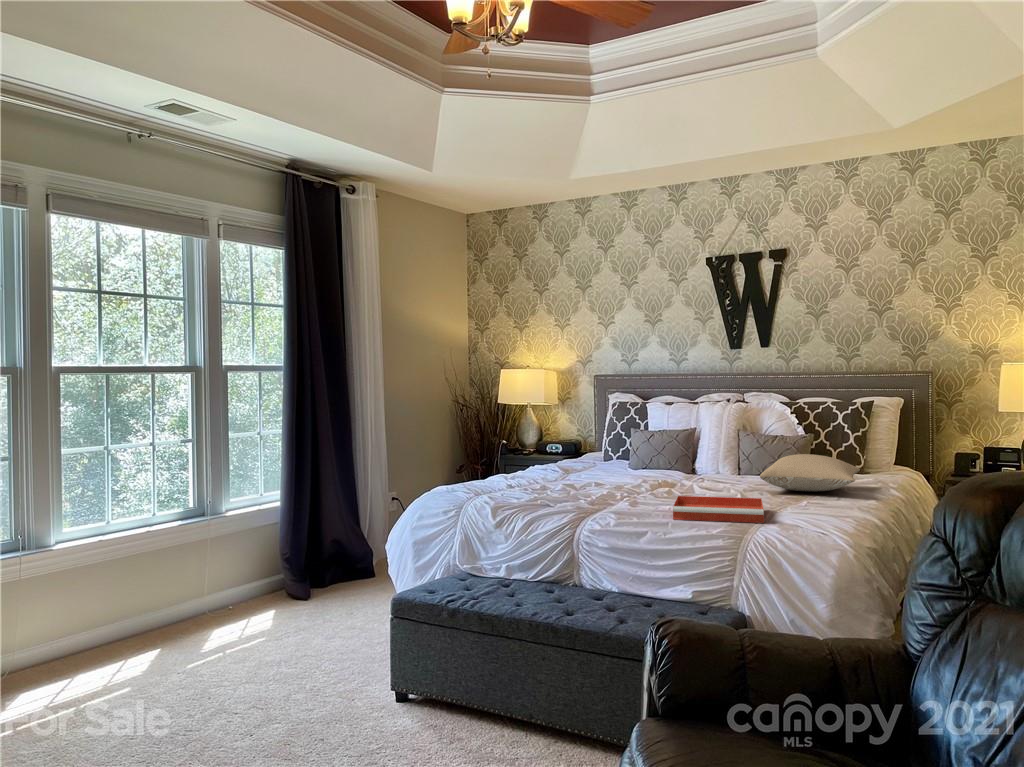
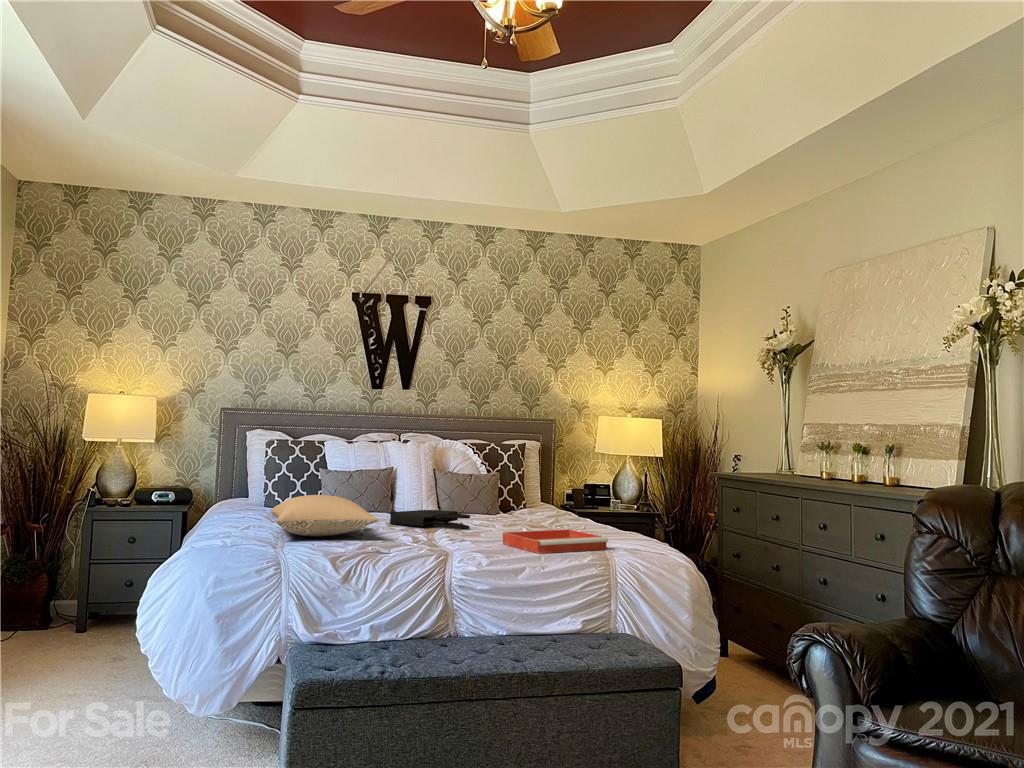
pillow: present [760,454,860,492] -> present [271,495,378,536]
tote bag: none [653,468,718,490] -> present [390,510,470,530]

